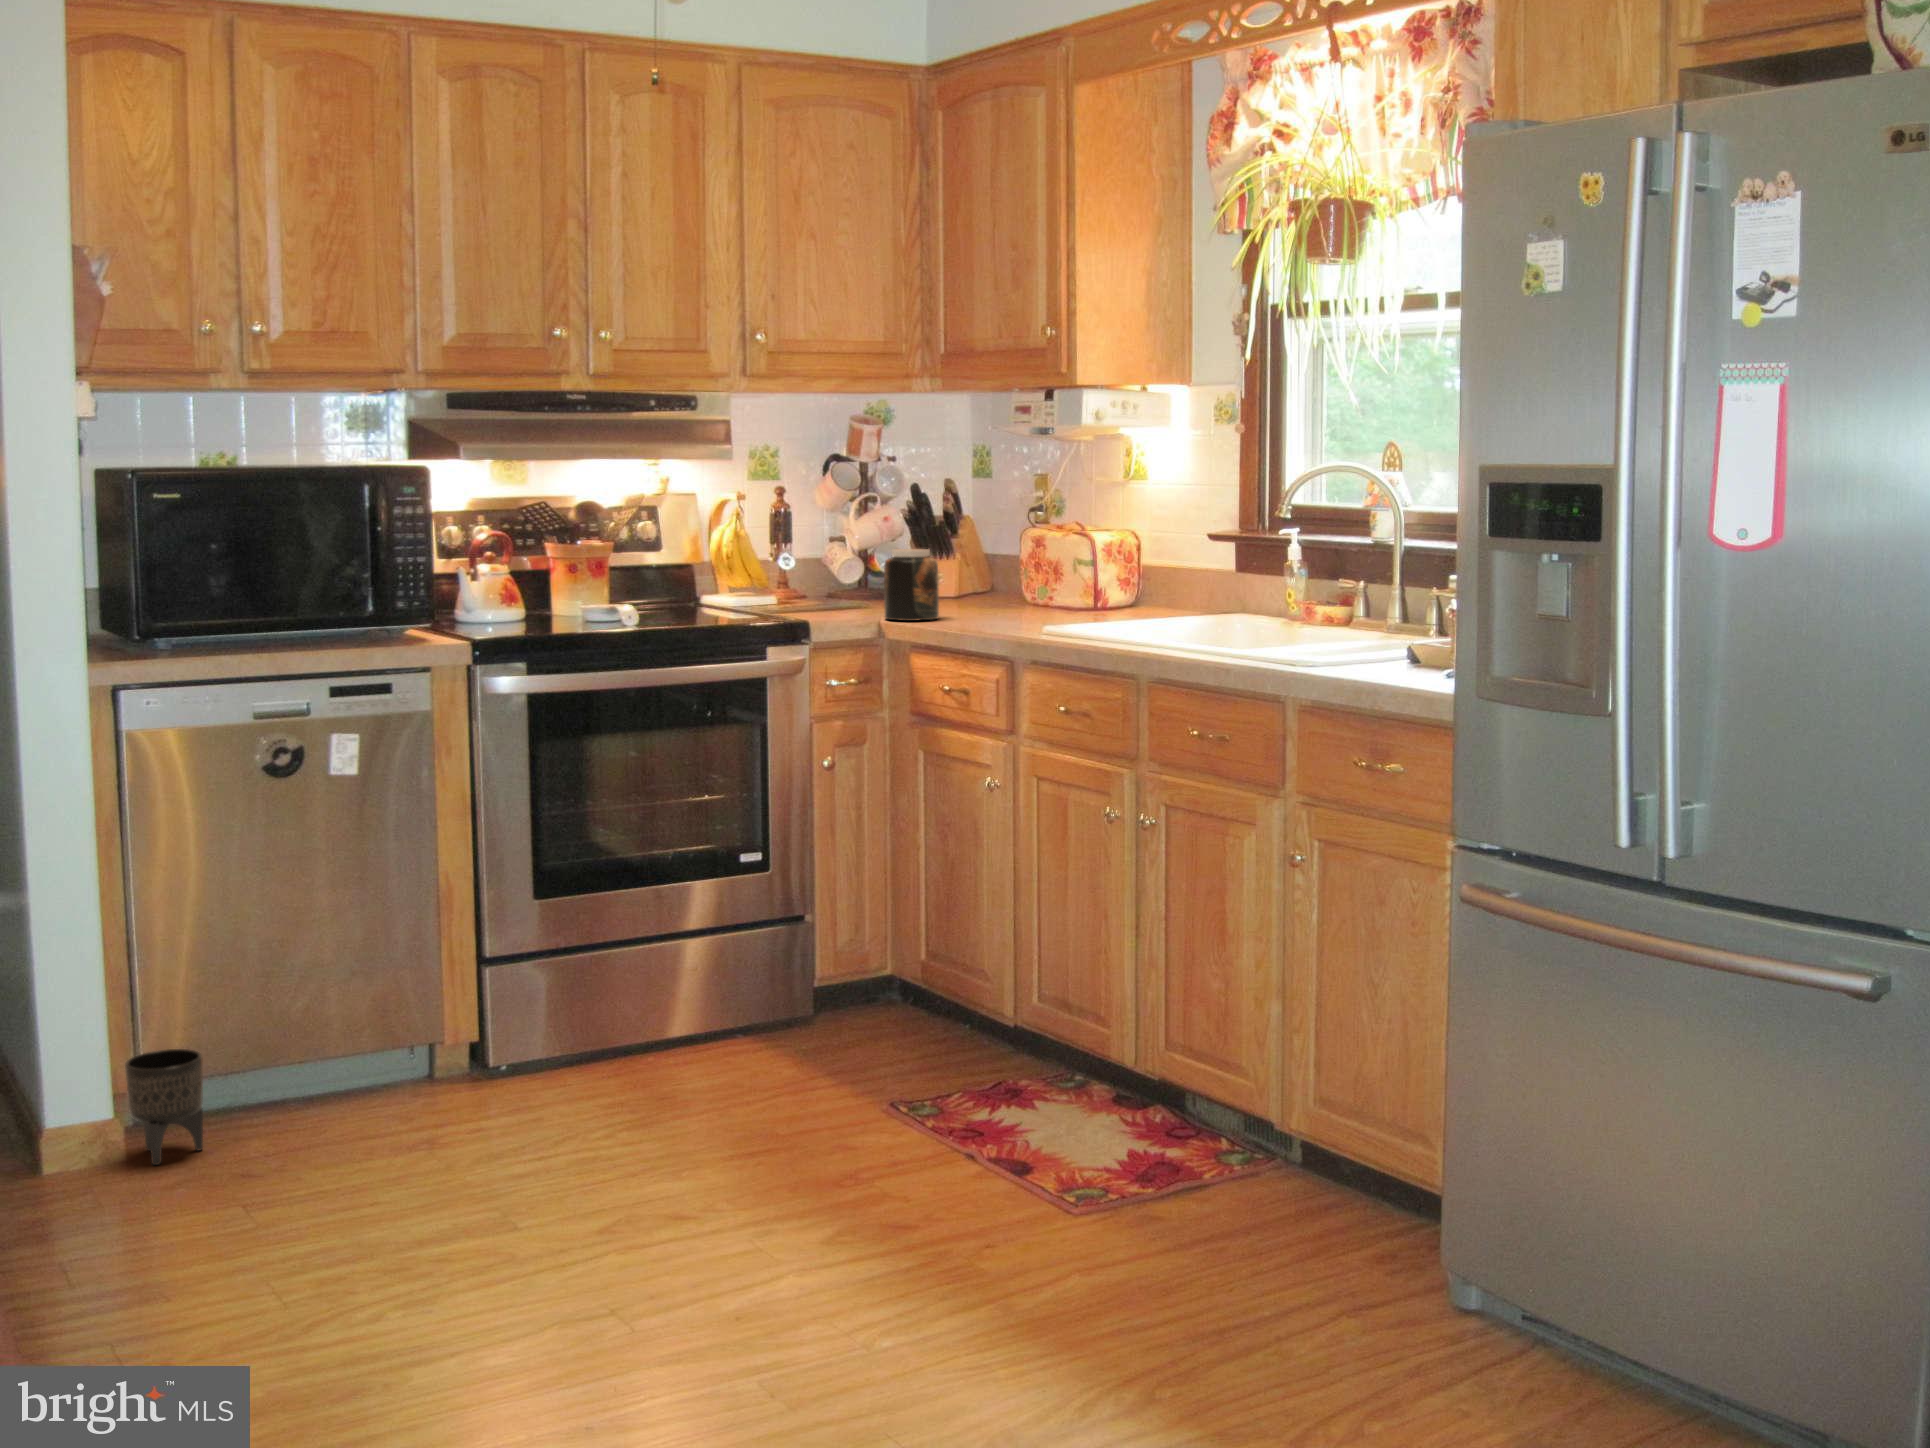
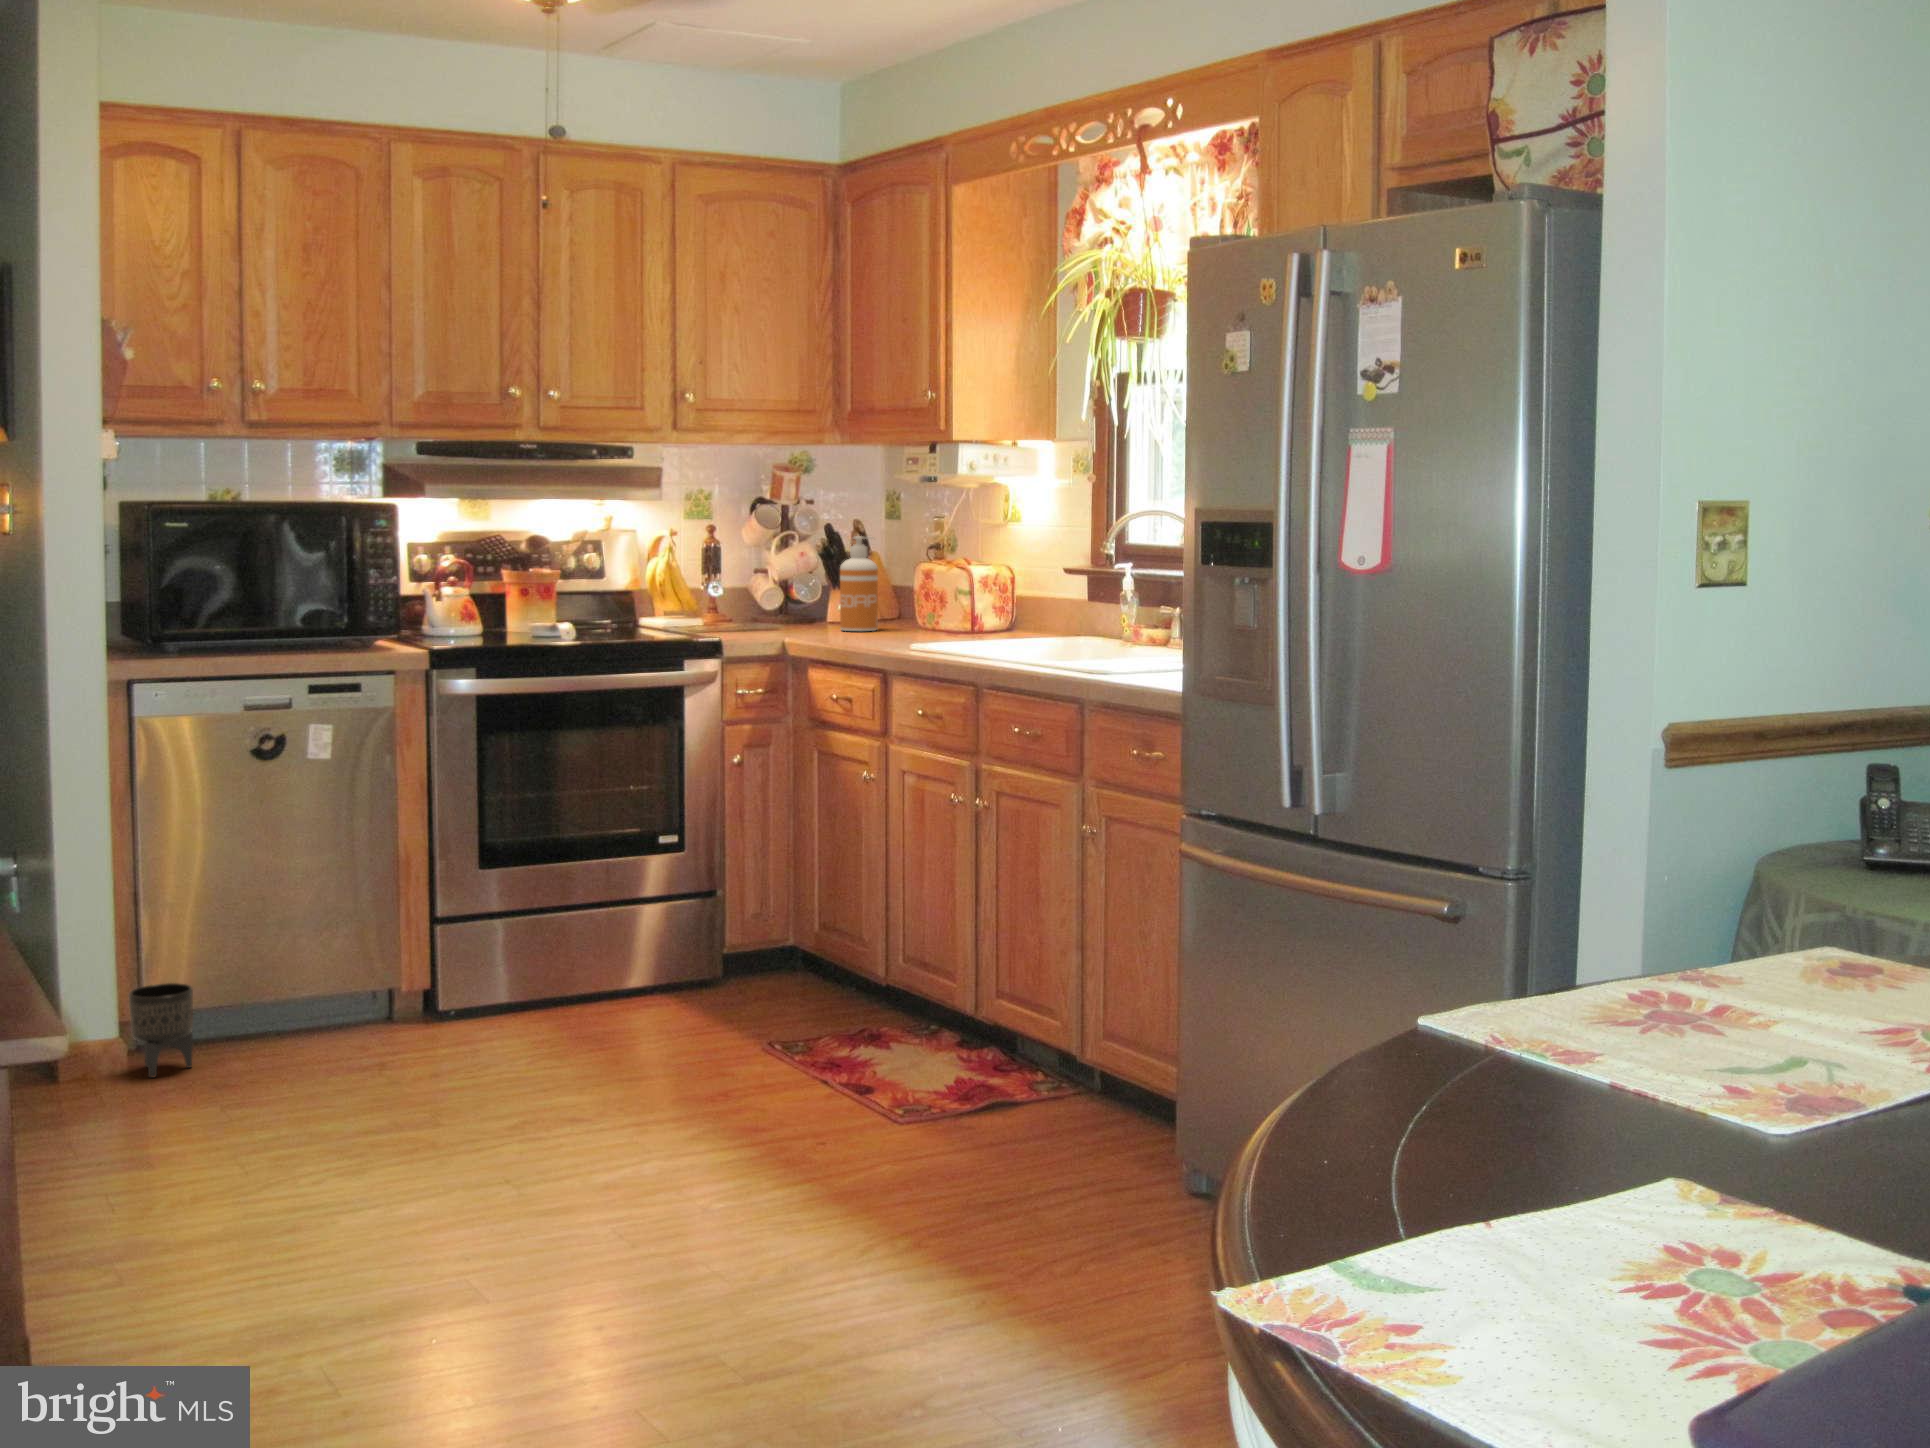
soap dispenser: none [941,499,985,610] -> present [840,536,878,631]
jar: present [884,549,939,621] -> none [786,578,832,638]

